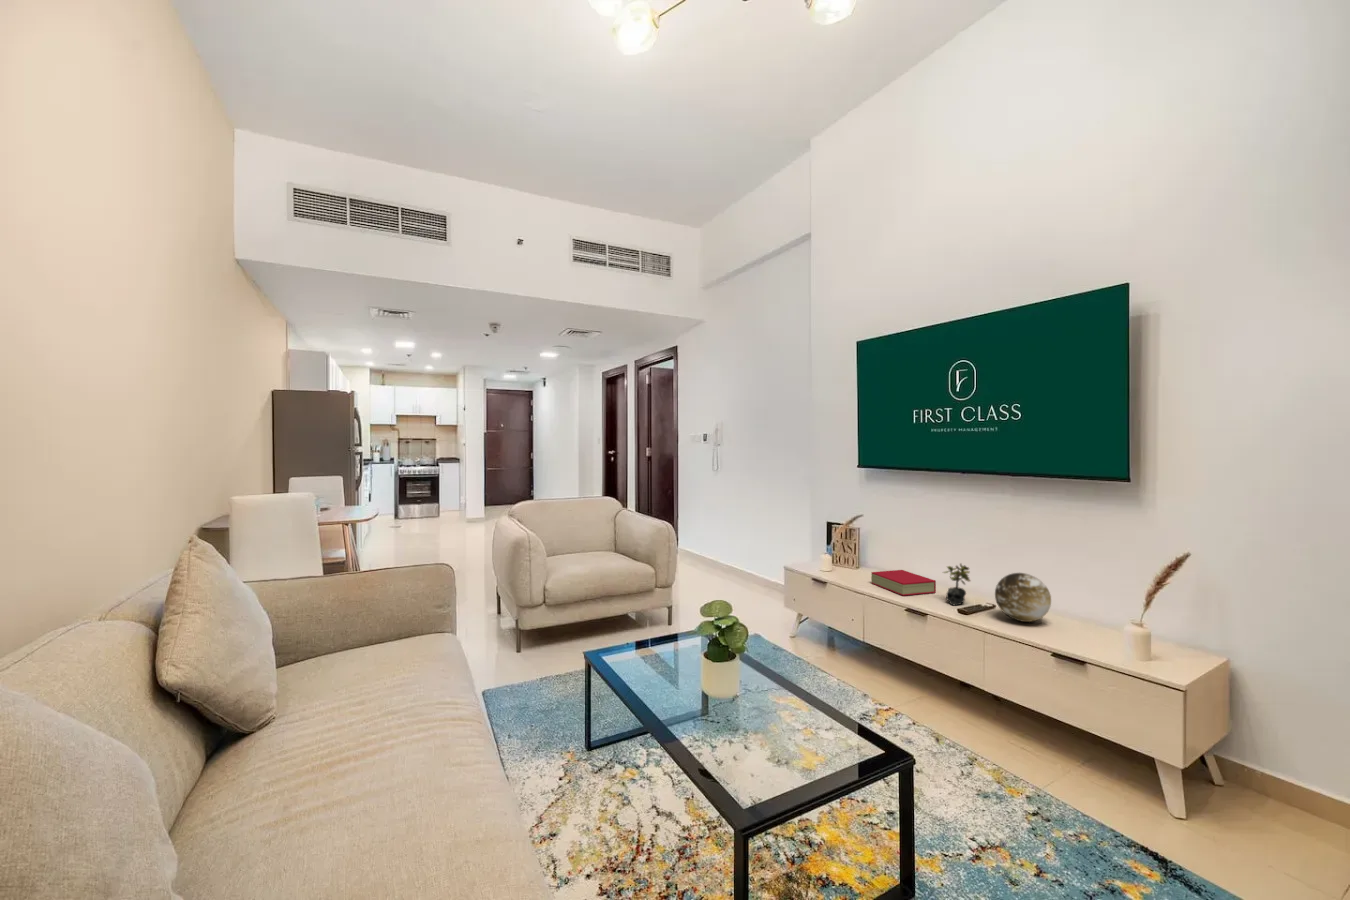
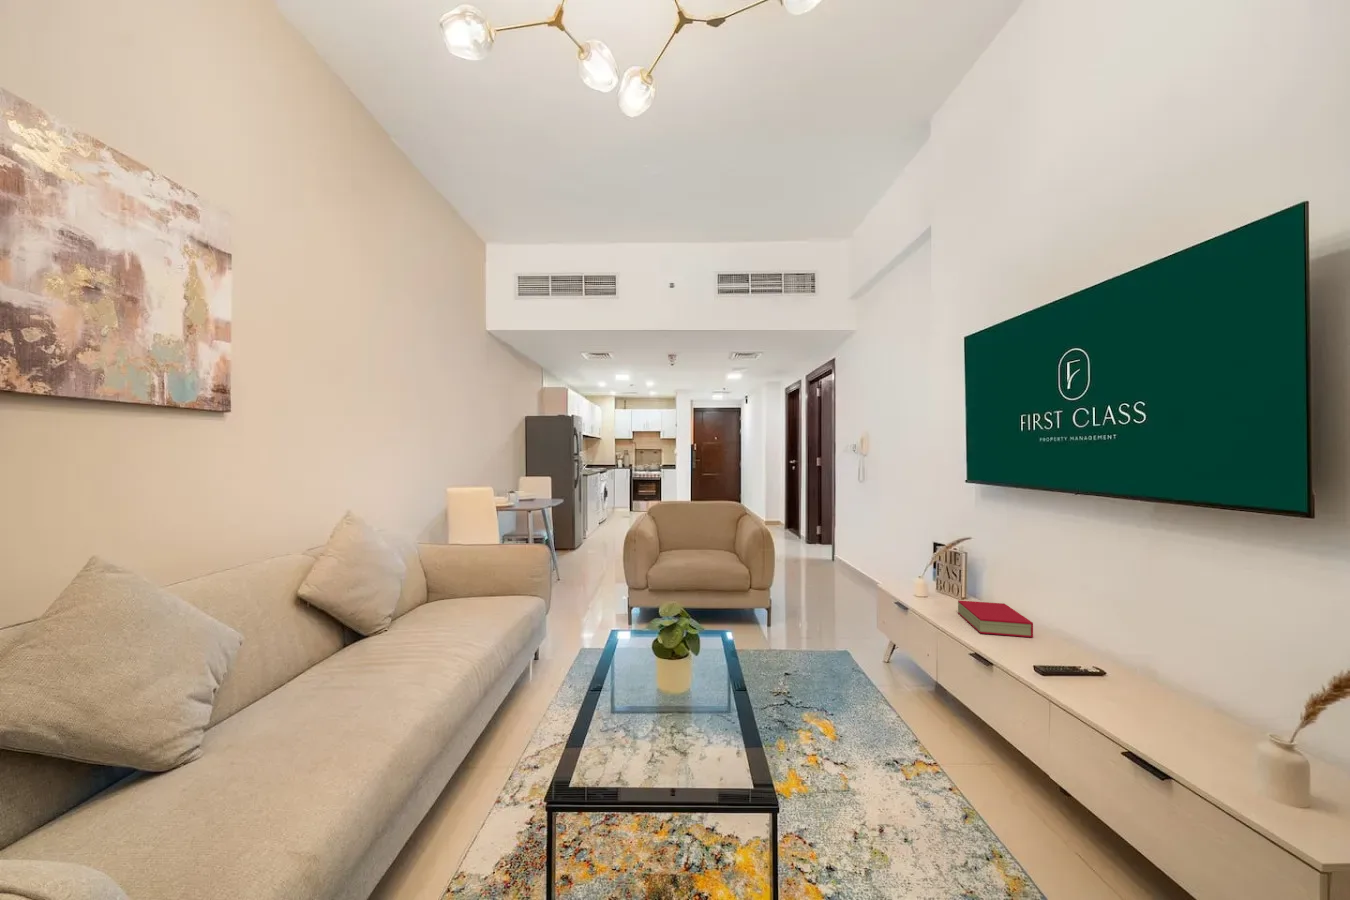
succulent plant: present [944,564,970,605] -> none [1030,606,1070,658]
decorative orb: present [995,573,1051,622] -> none [1082,630,1171,700]

